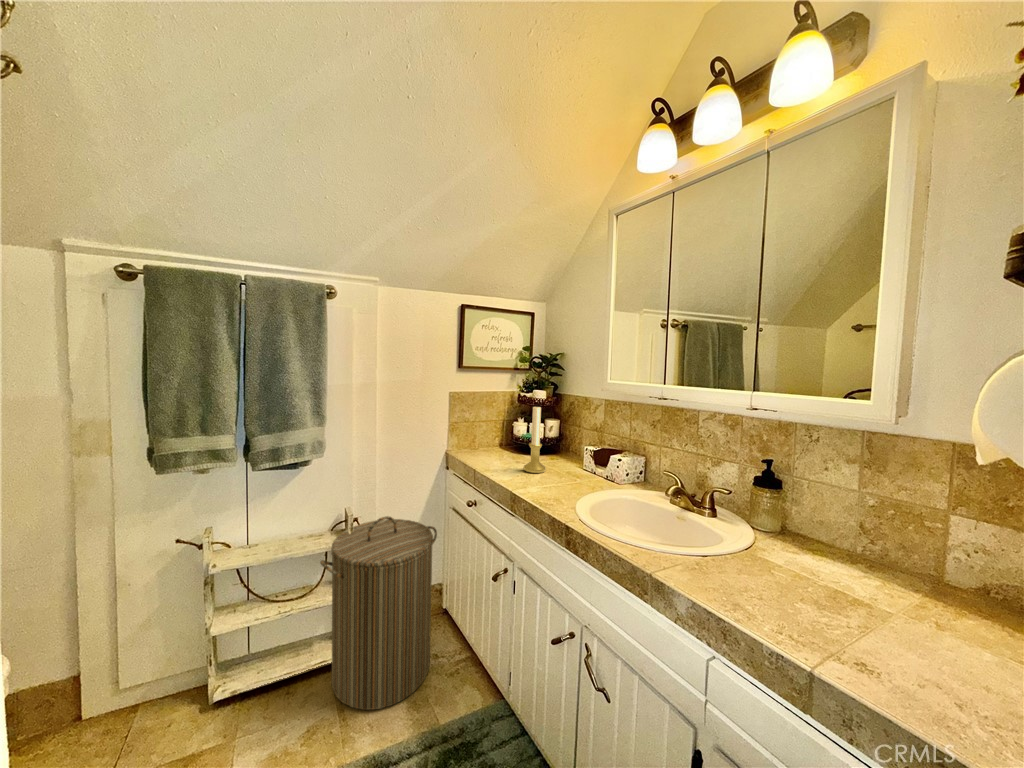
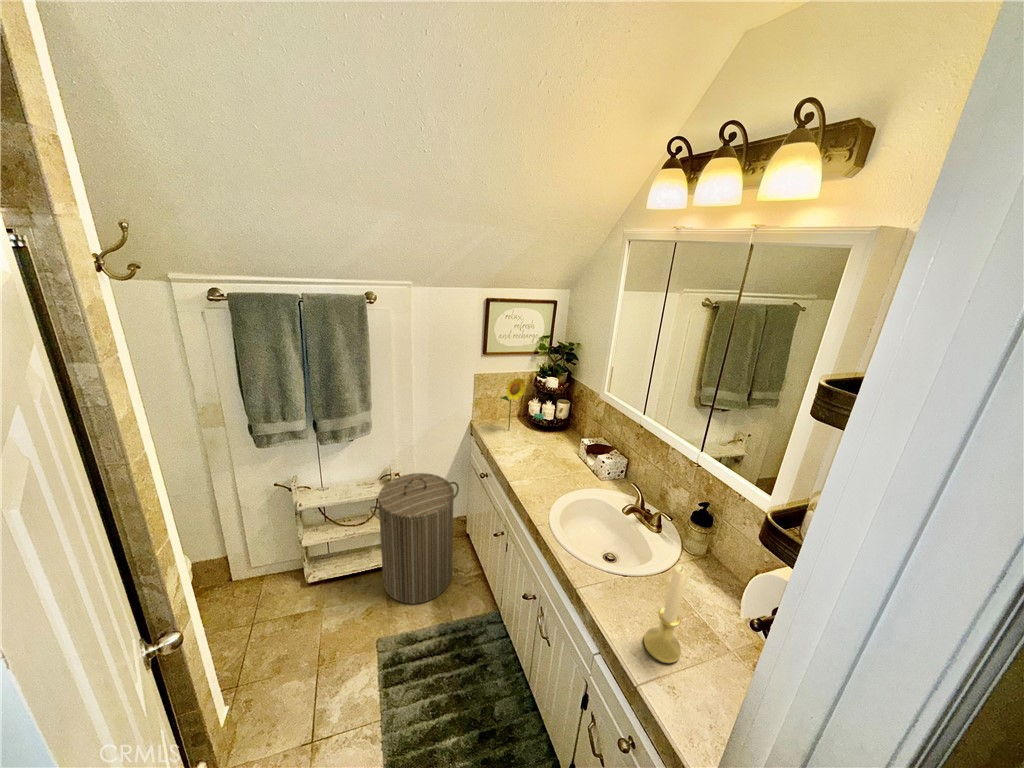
flower: none [483,388,512,455] -> present [501,378,526,430]
candle holder: present [523,407,546,473] -> present [644,564,689,664]

